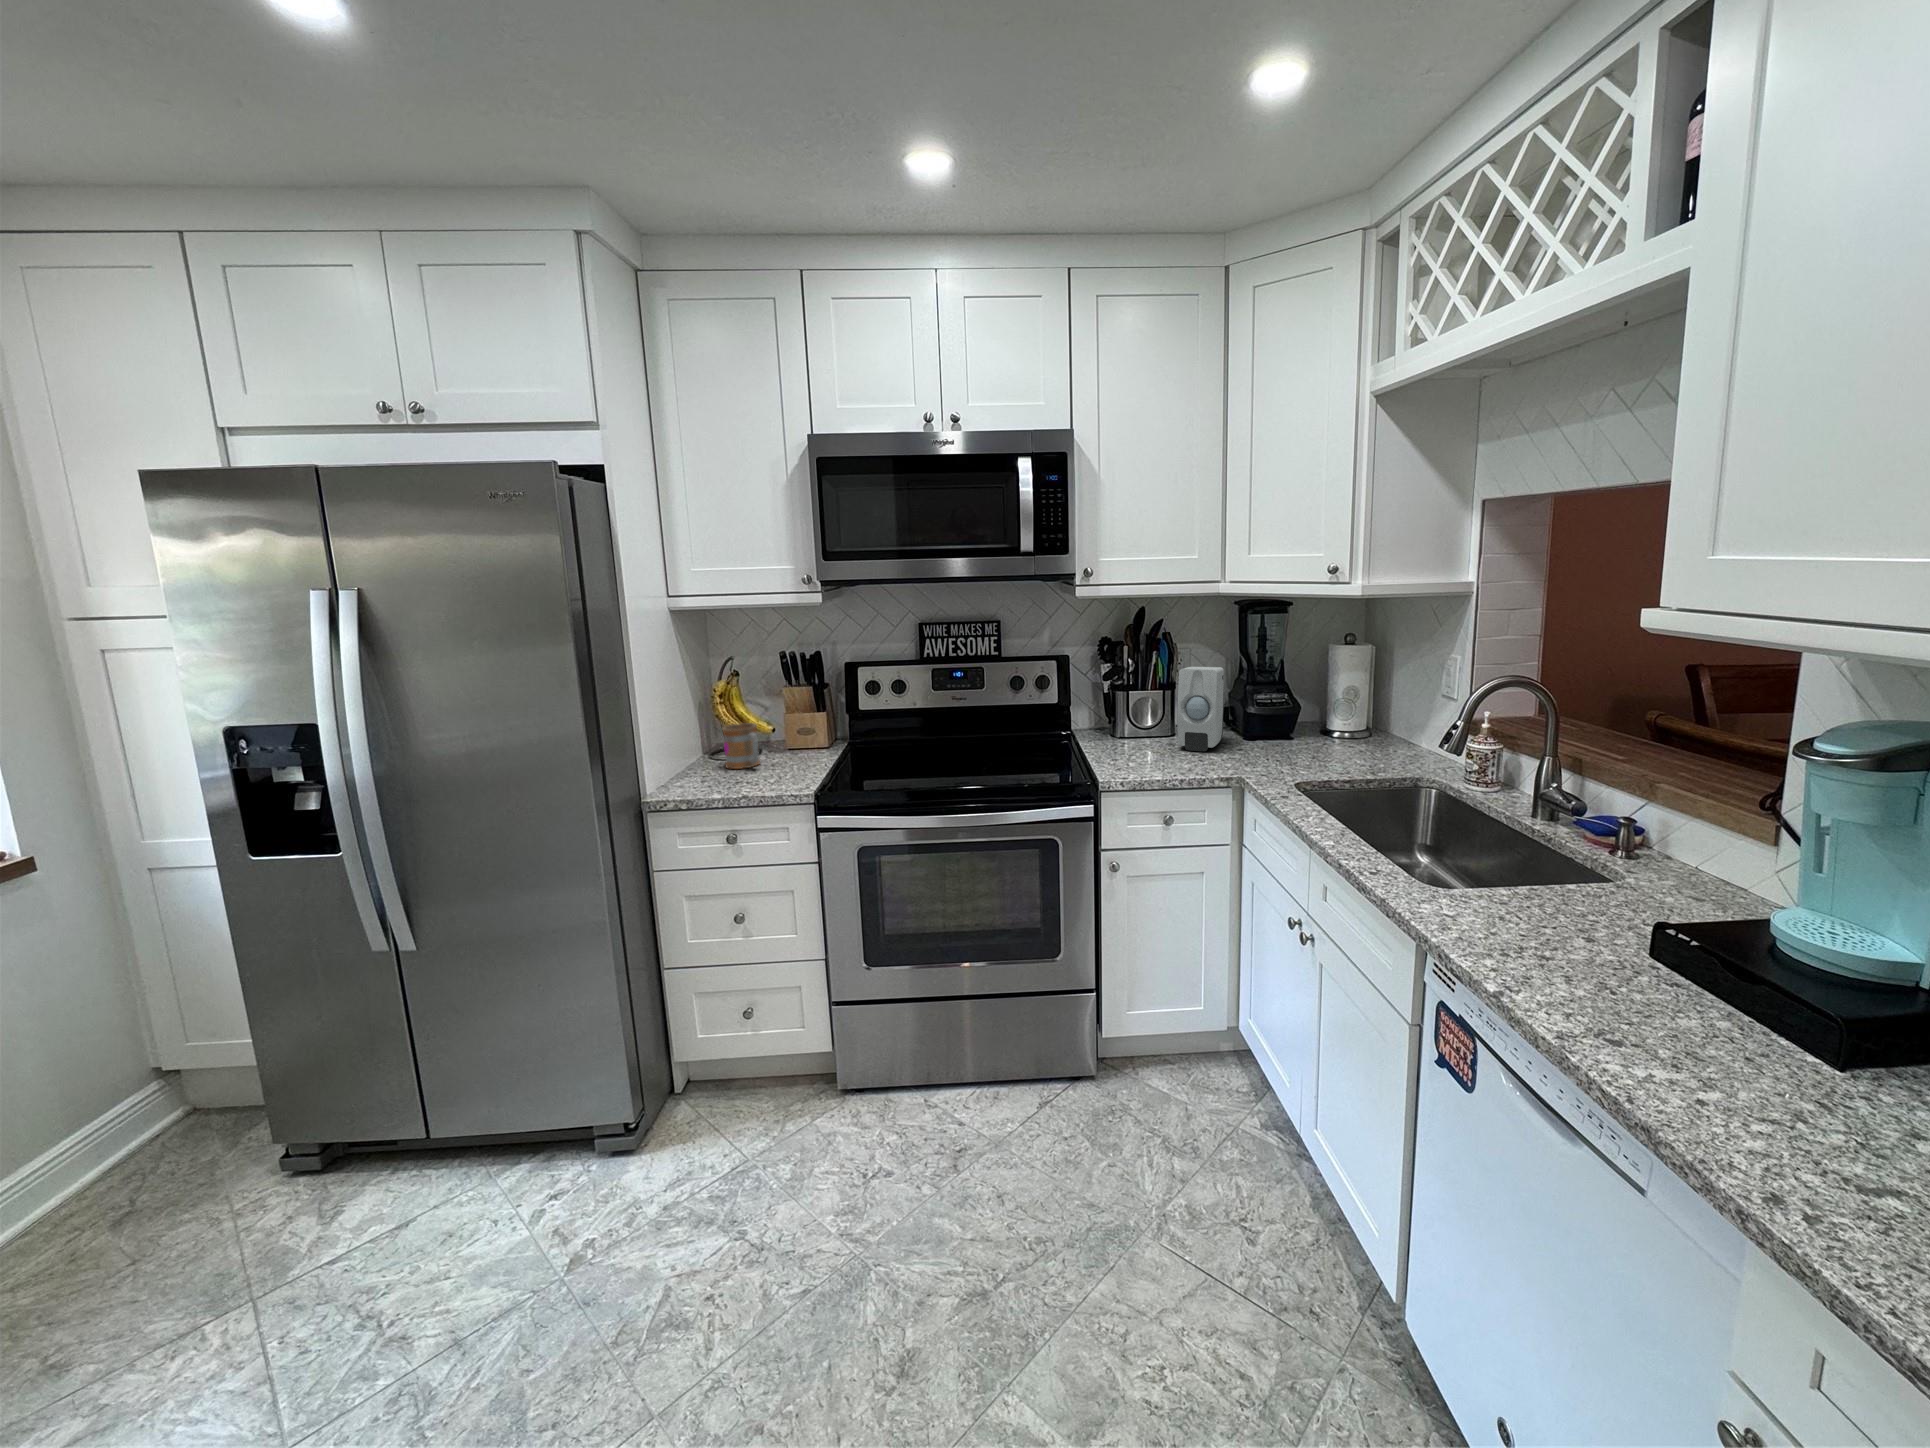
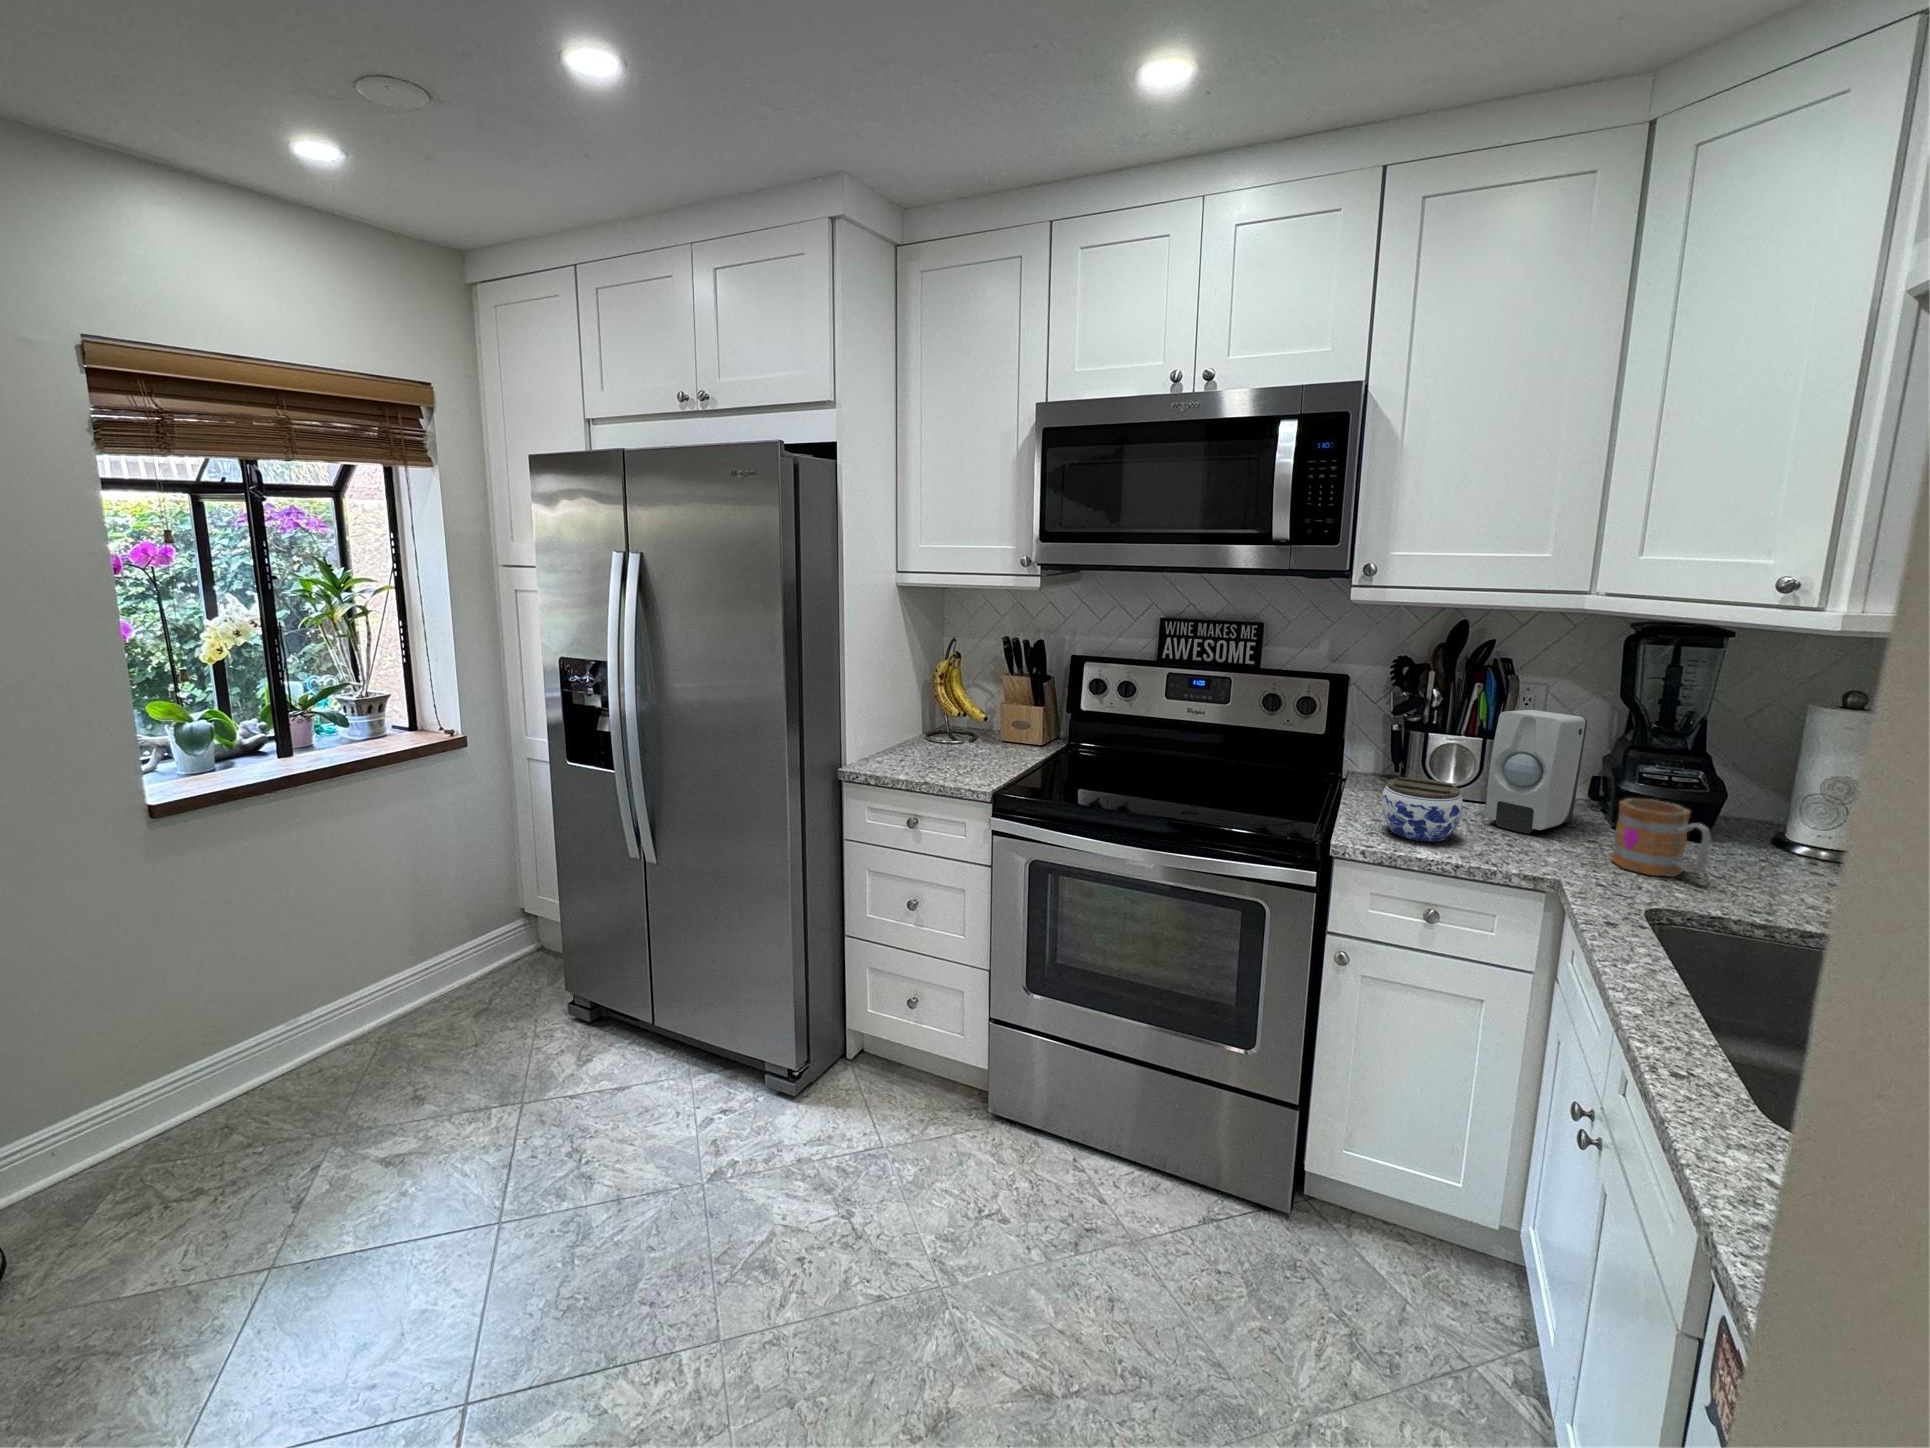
mug: present [722,723,760,769] -> present [1612,798,1711,877]
jar: none [1121,724,1173,768] -> present [1382,777,1463,842]

